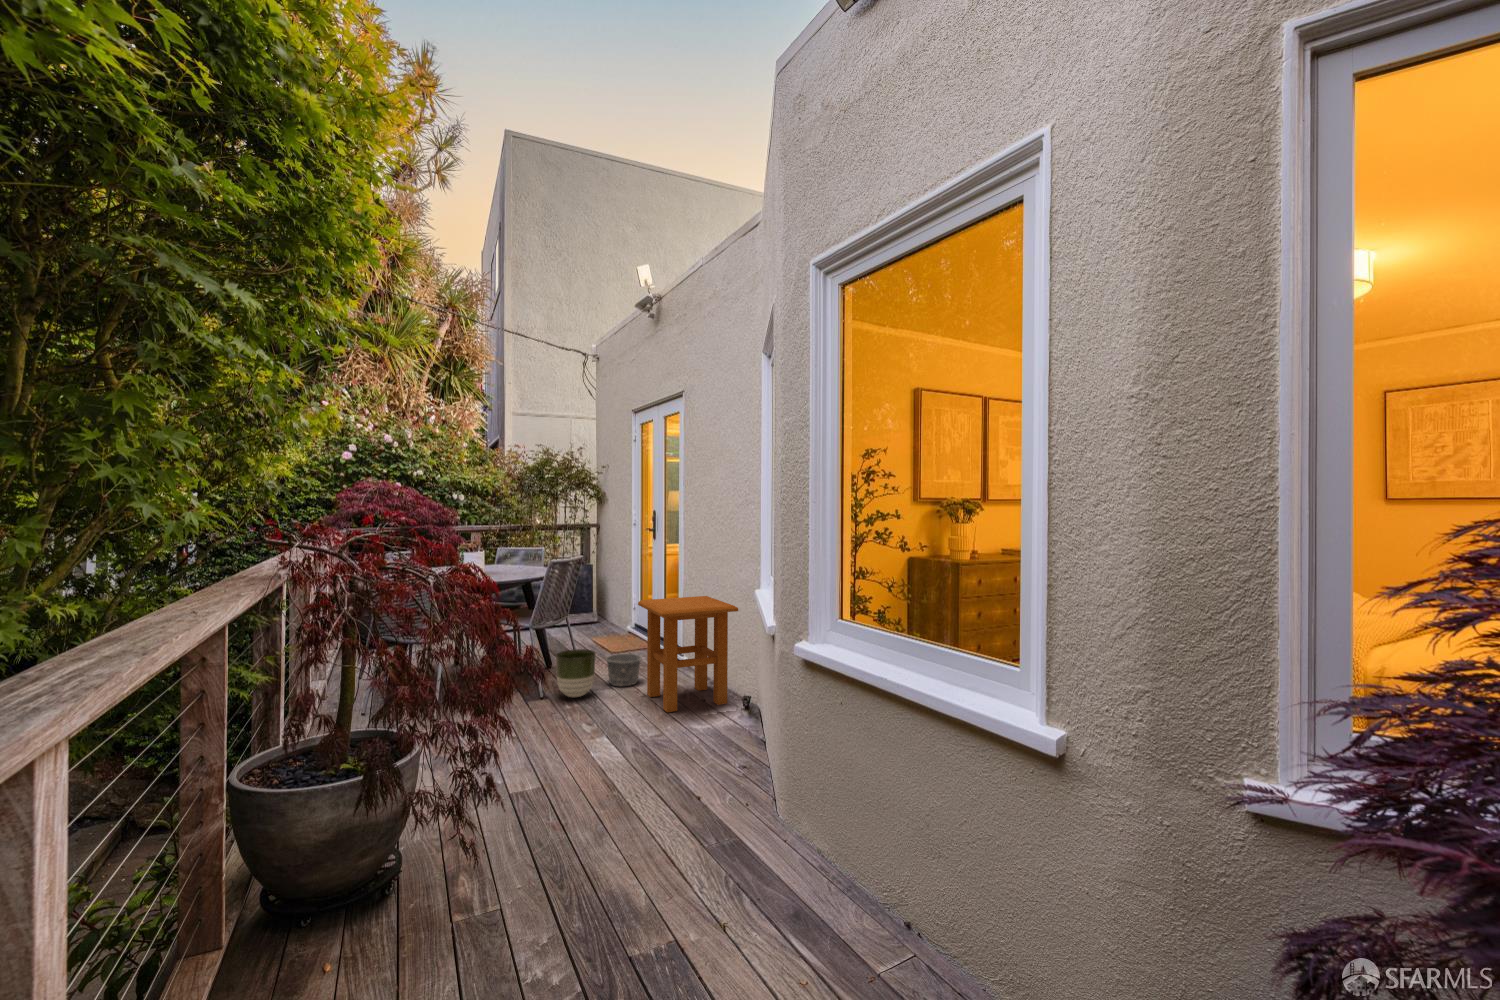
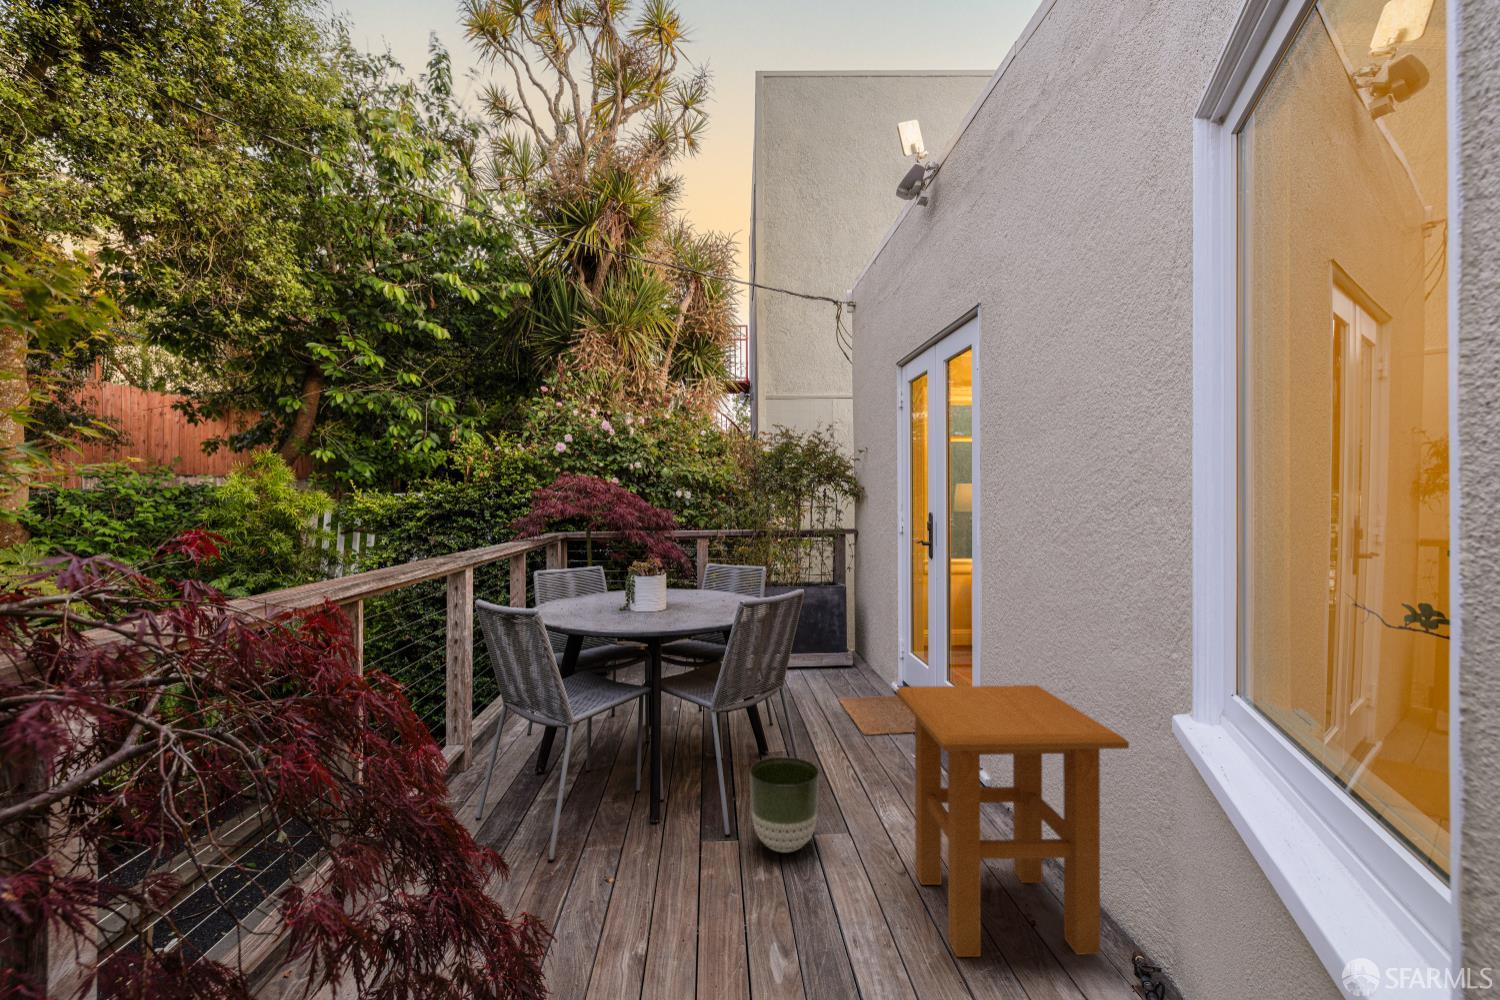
bucket: present [606,653,642,686] -> none [841,744,907,835]

